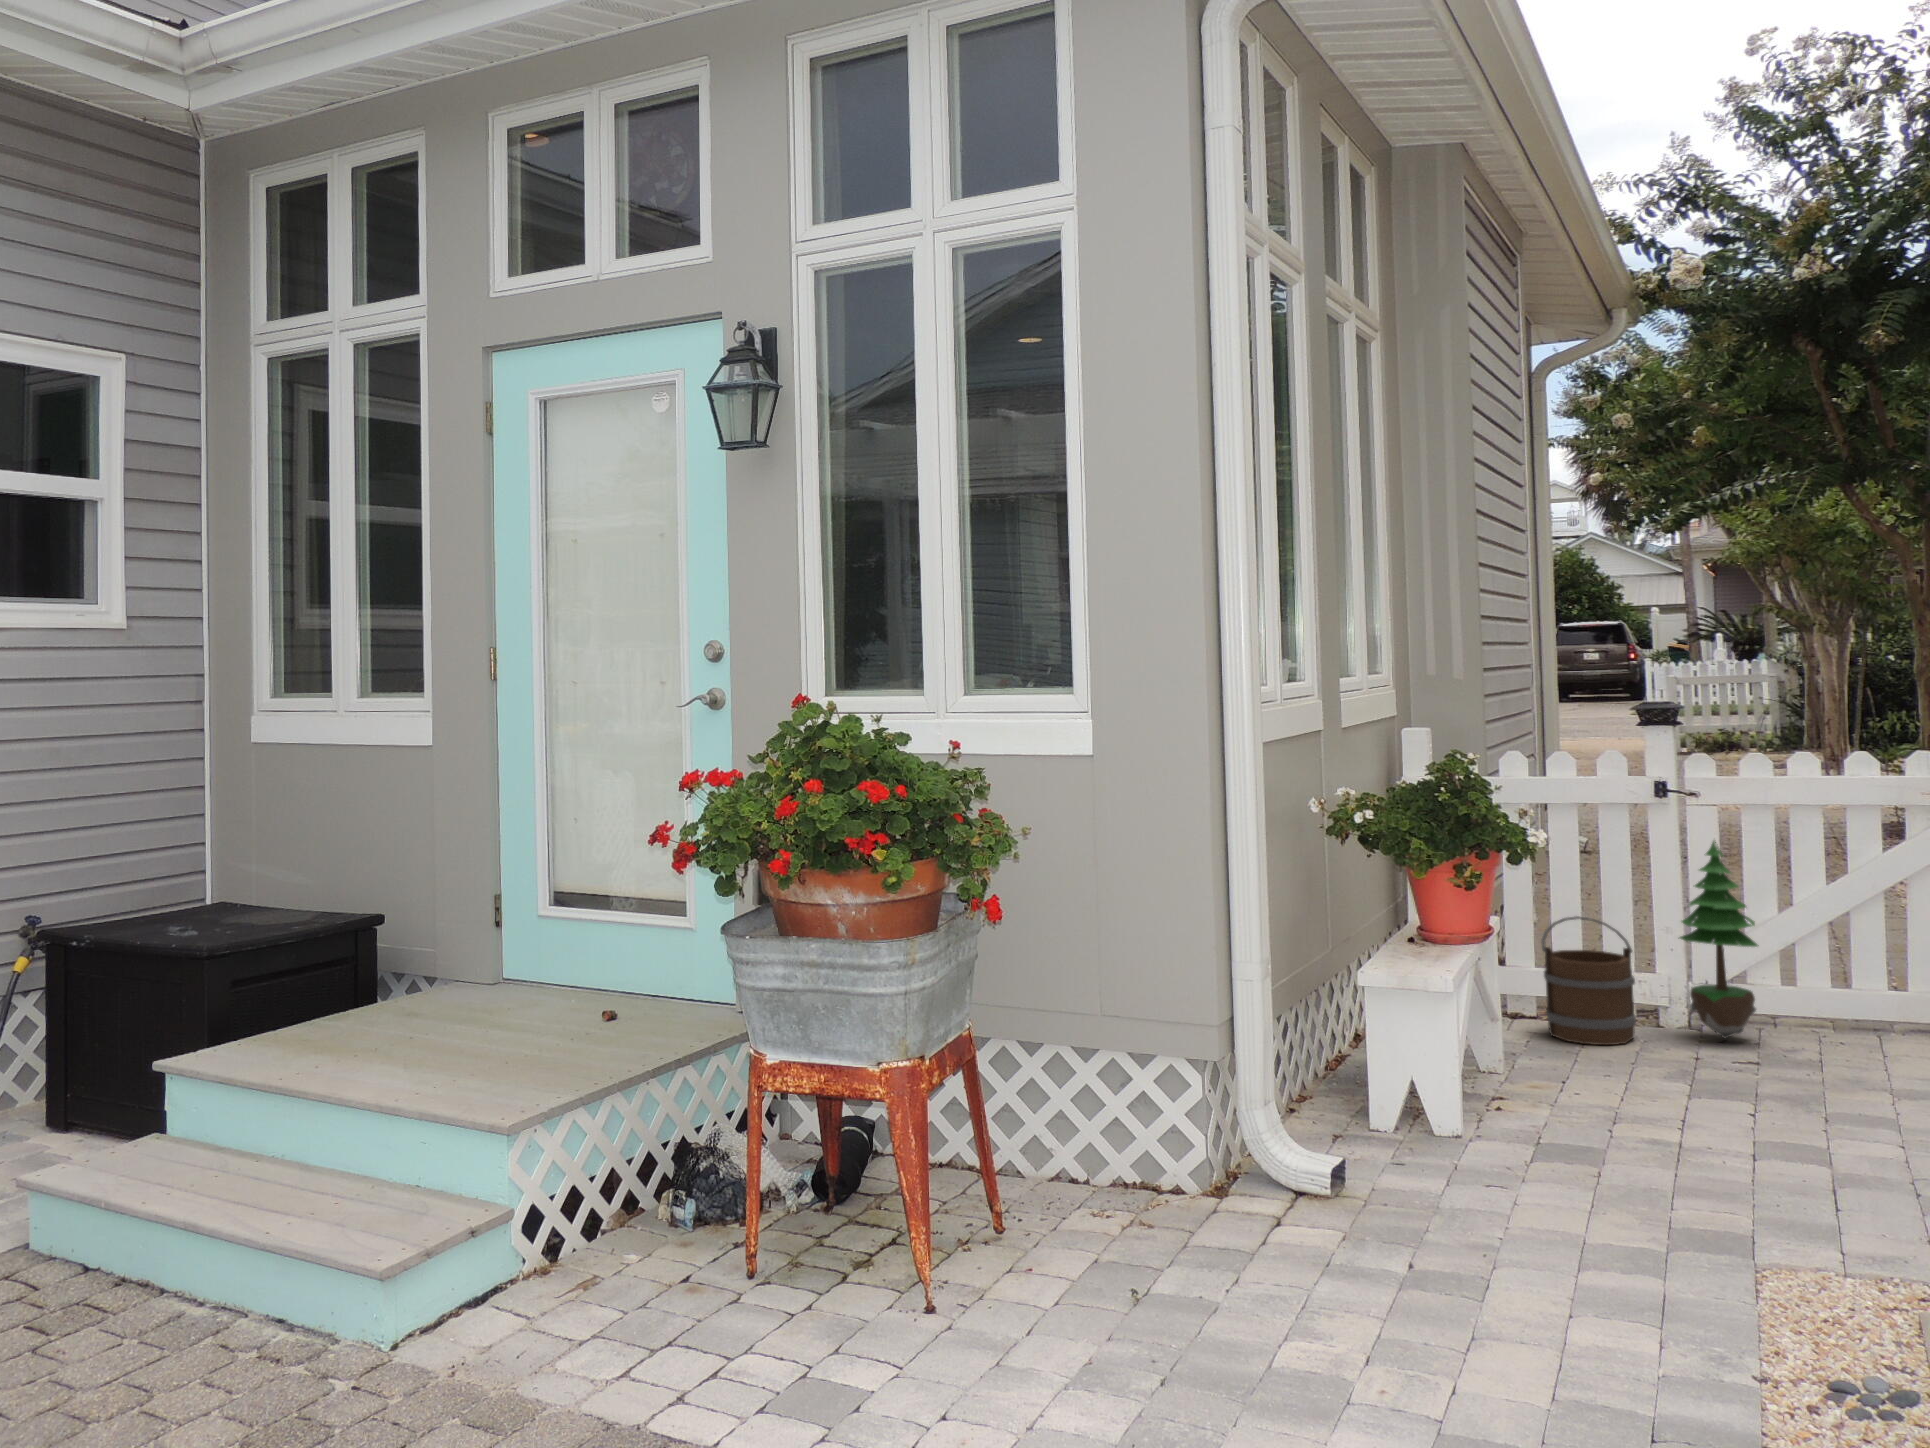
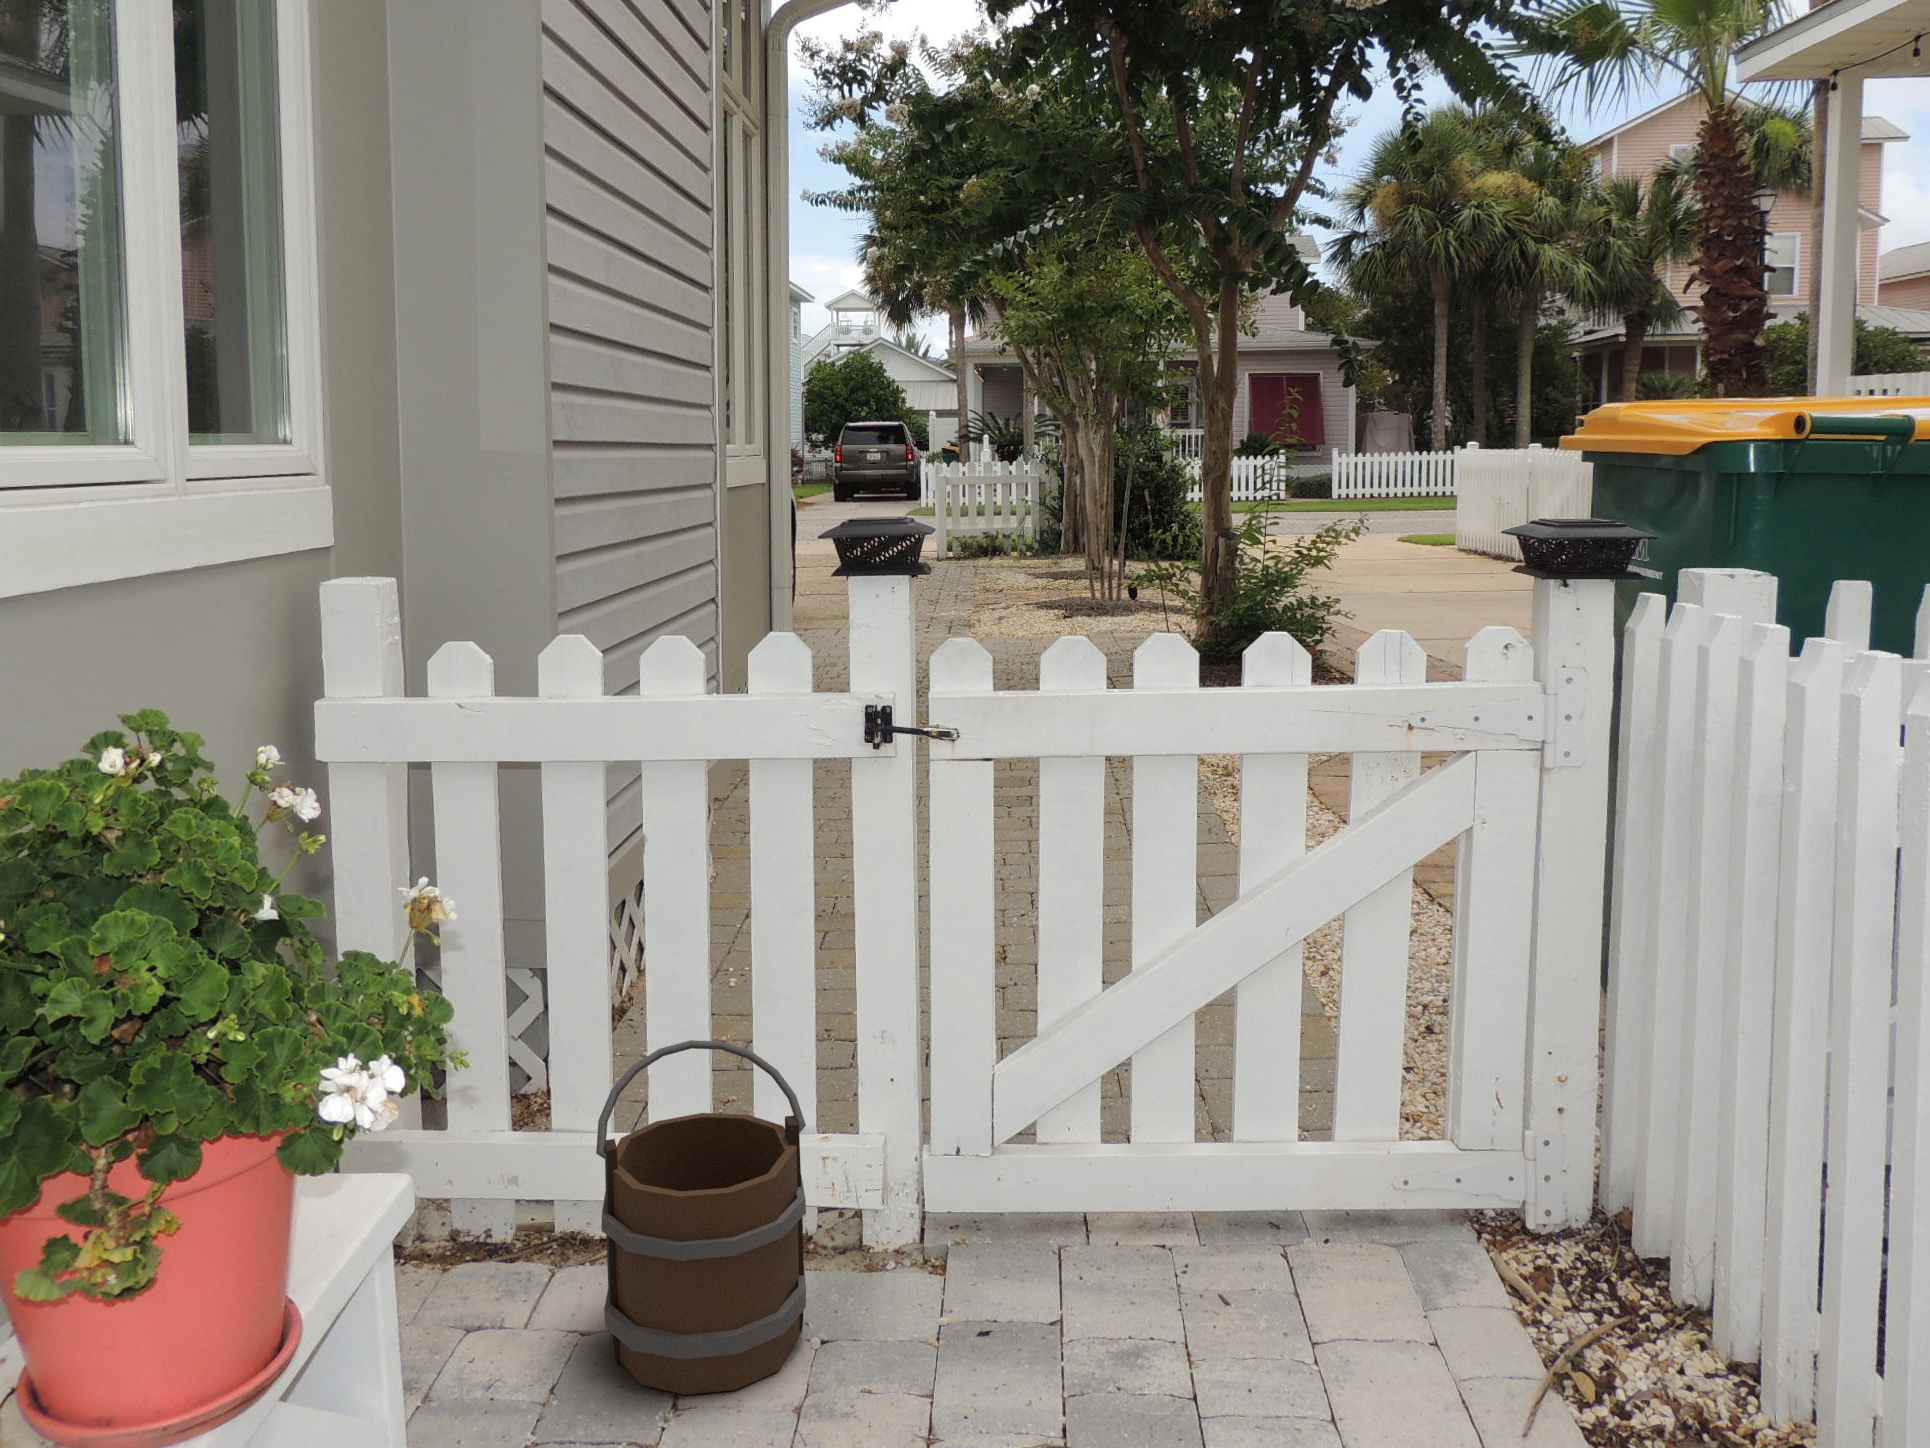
potted tree: present [1680,841,1759,1038] -> none [902,841,1070,1296]

